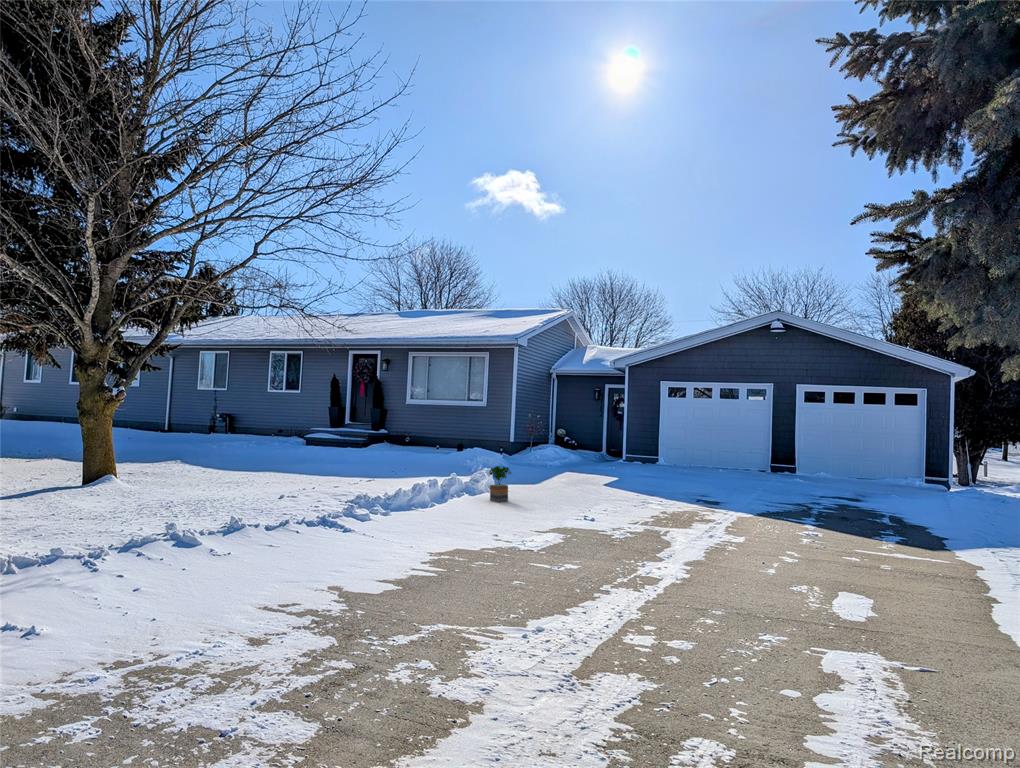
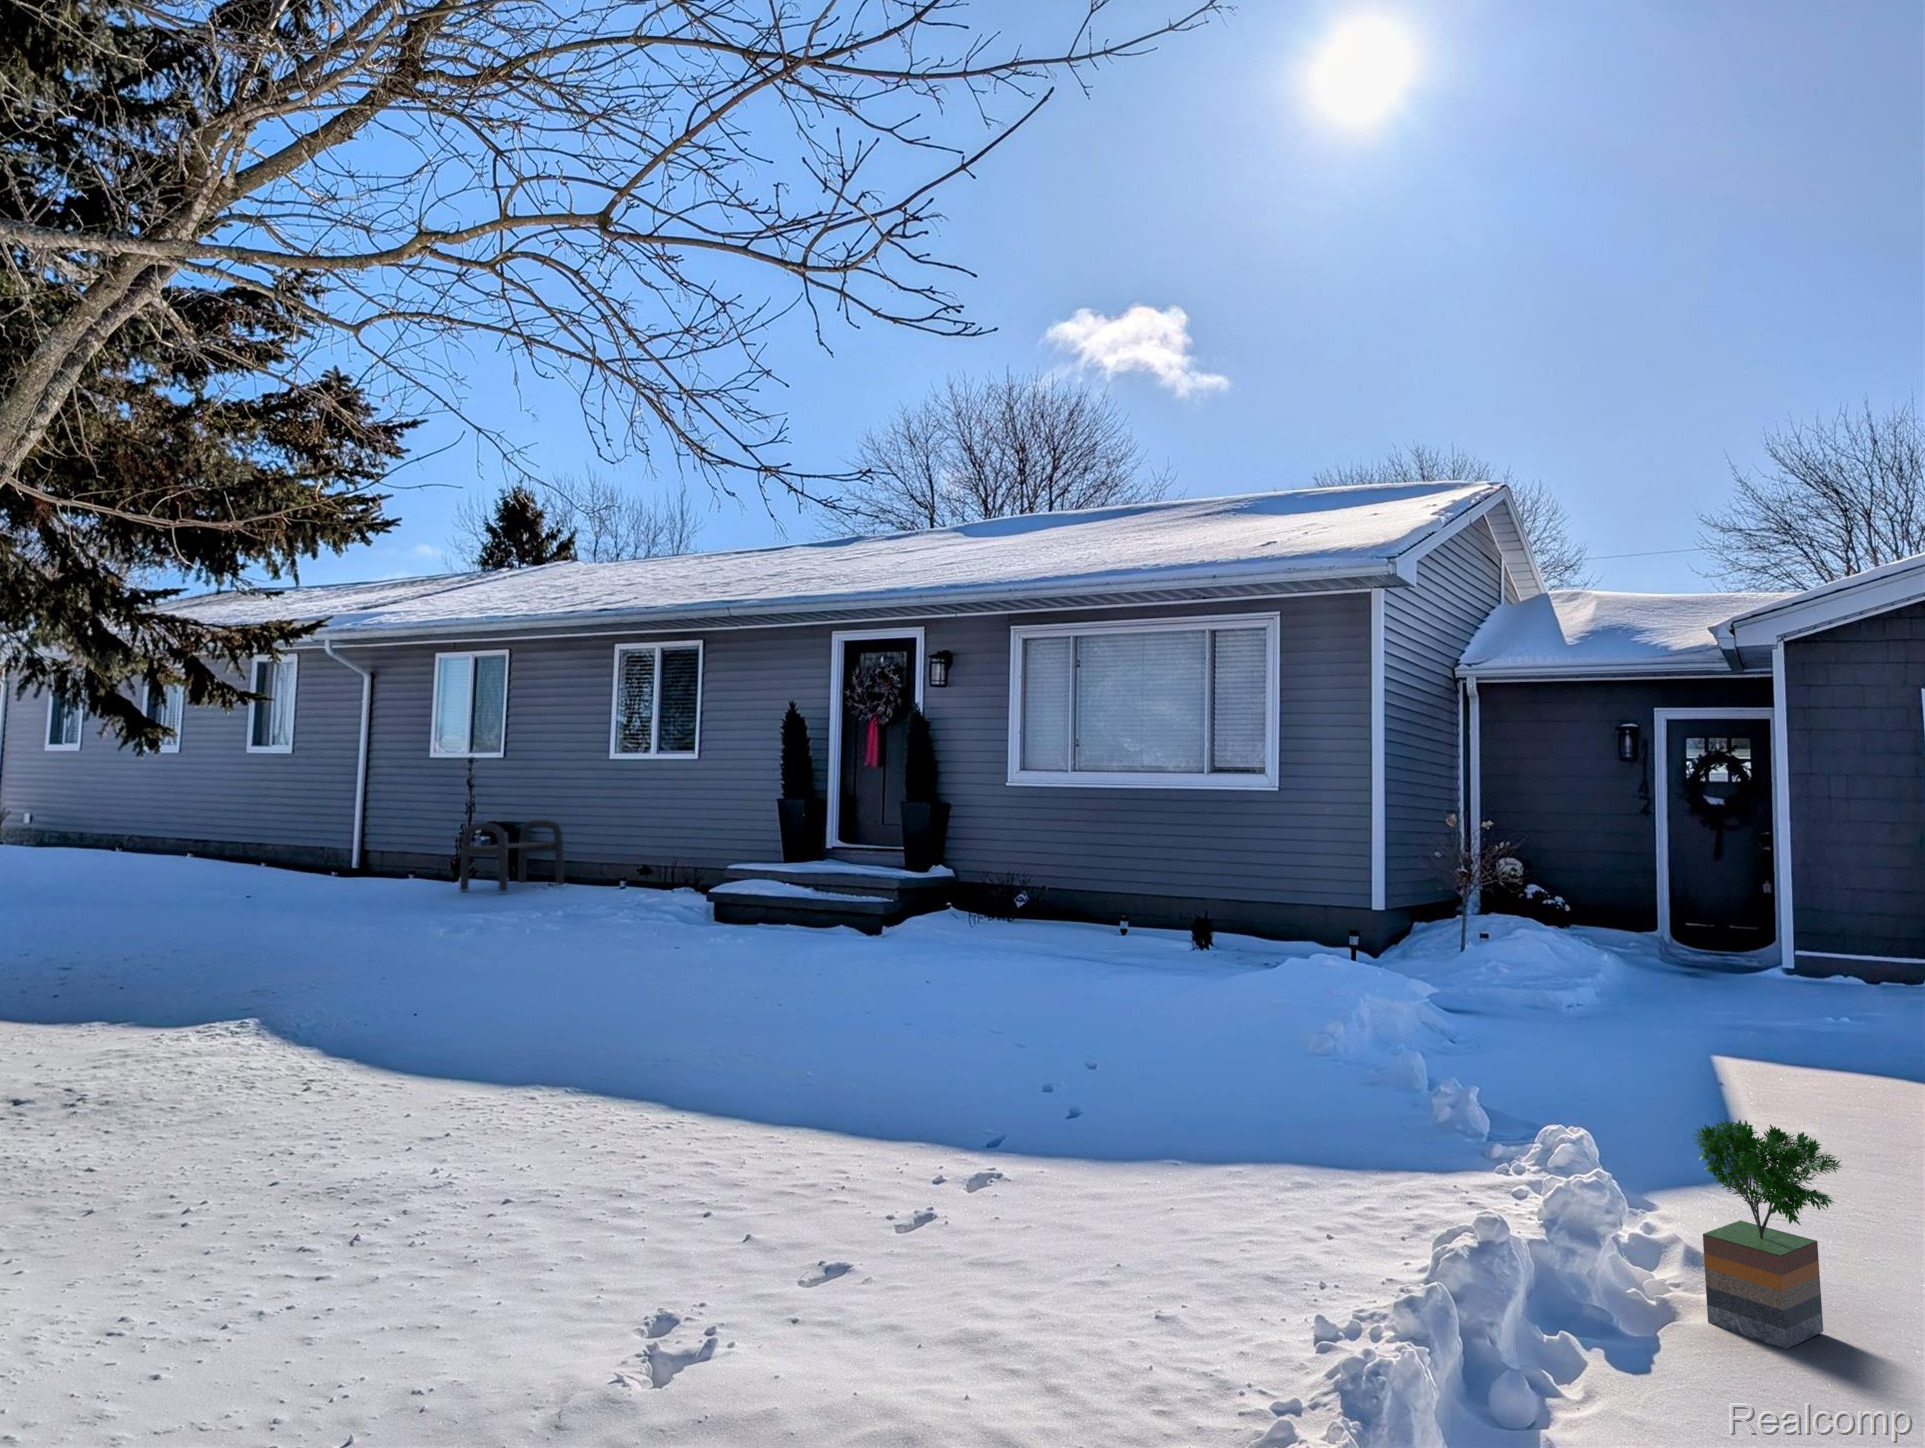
bench: none [213,413,251,438] -> present [460,820,564,892]

